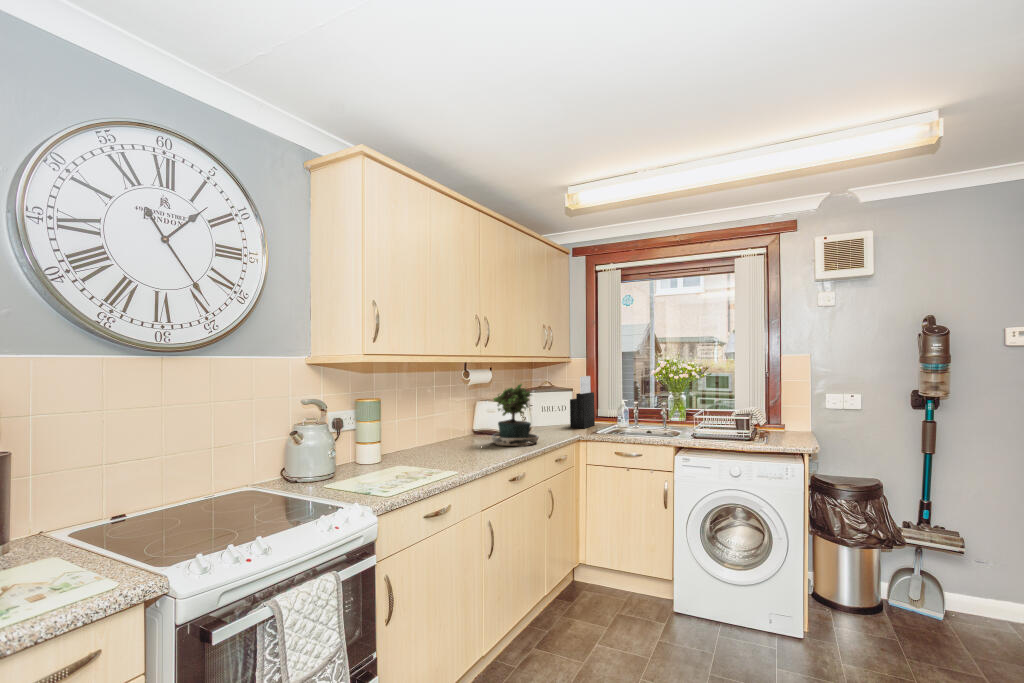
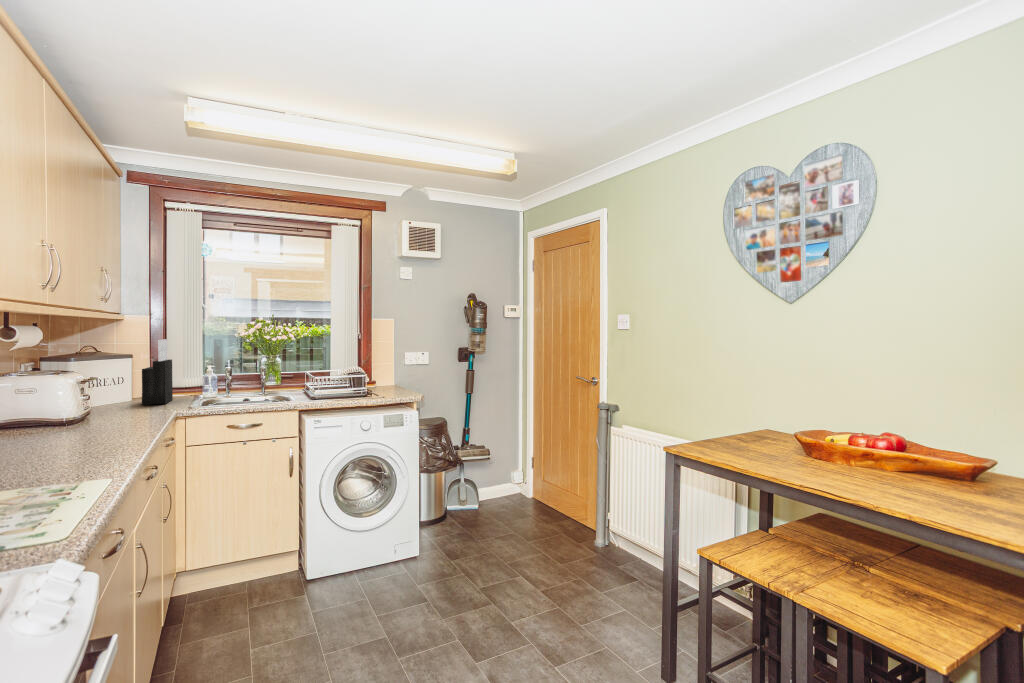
potted plant: present [492,384,539,446] -> none [38,345,133,444]

